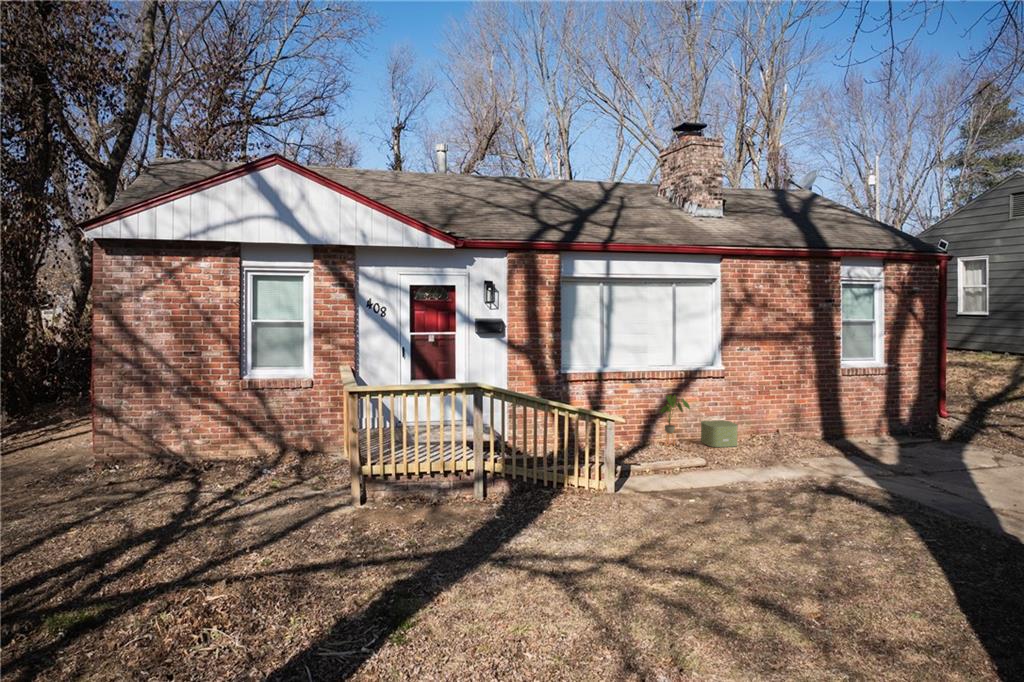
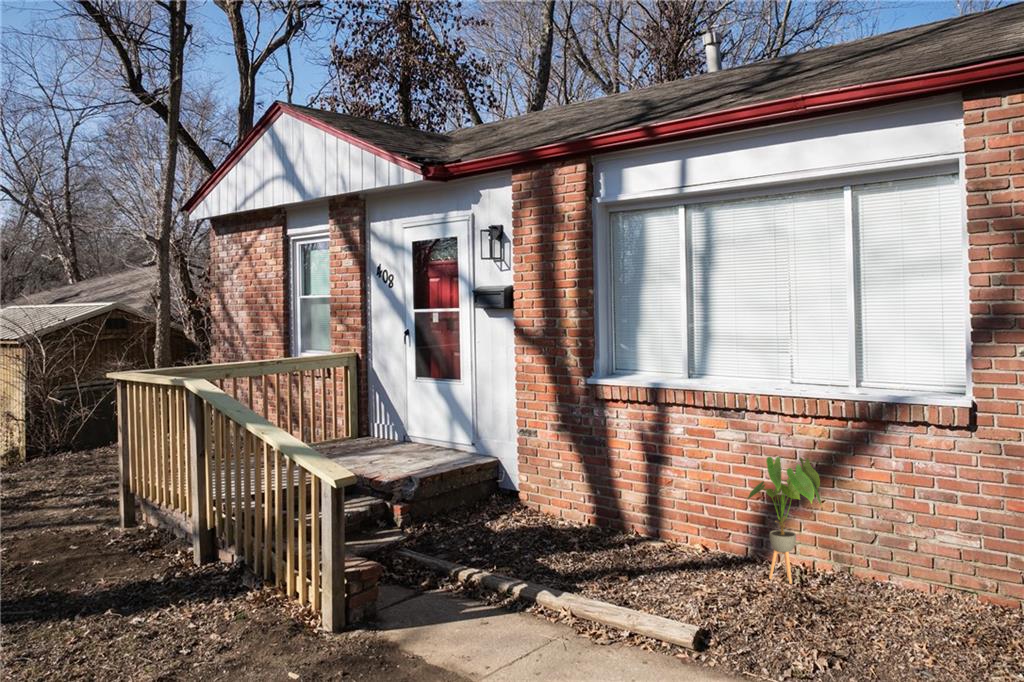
storage box: present [701,420,738,447] -> none [869,539,973,629]

